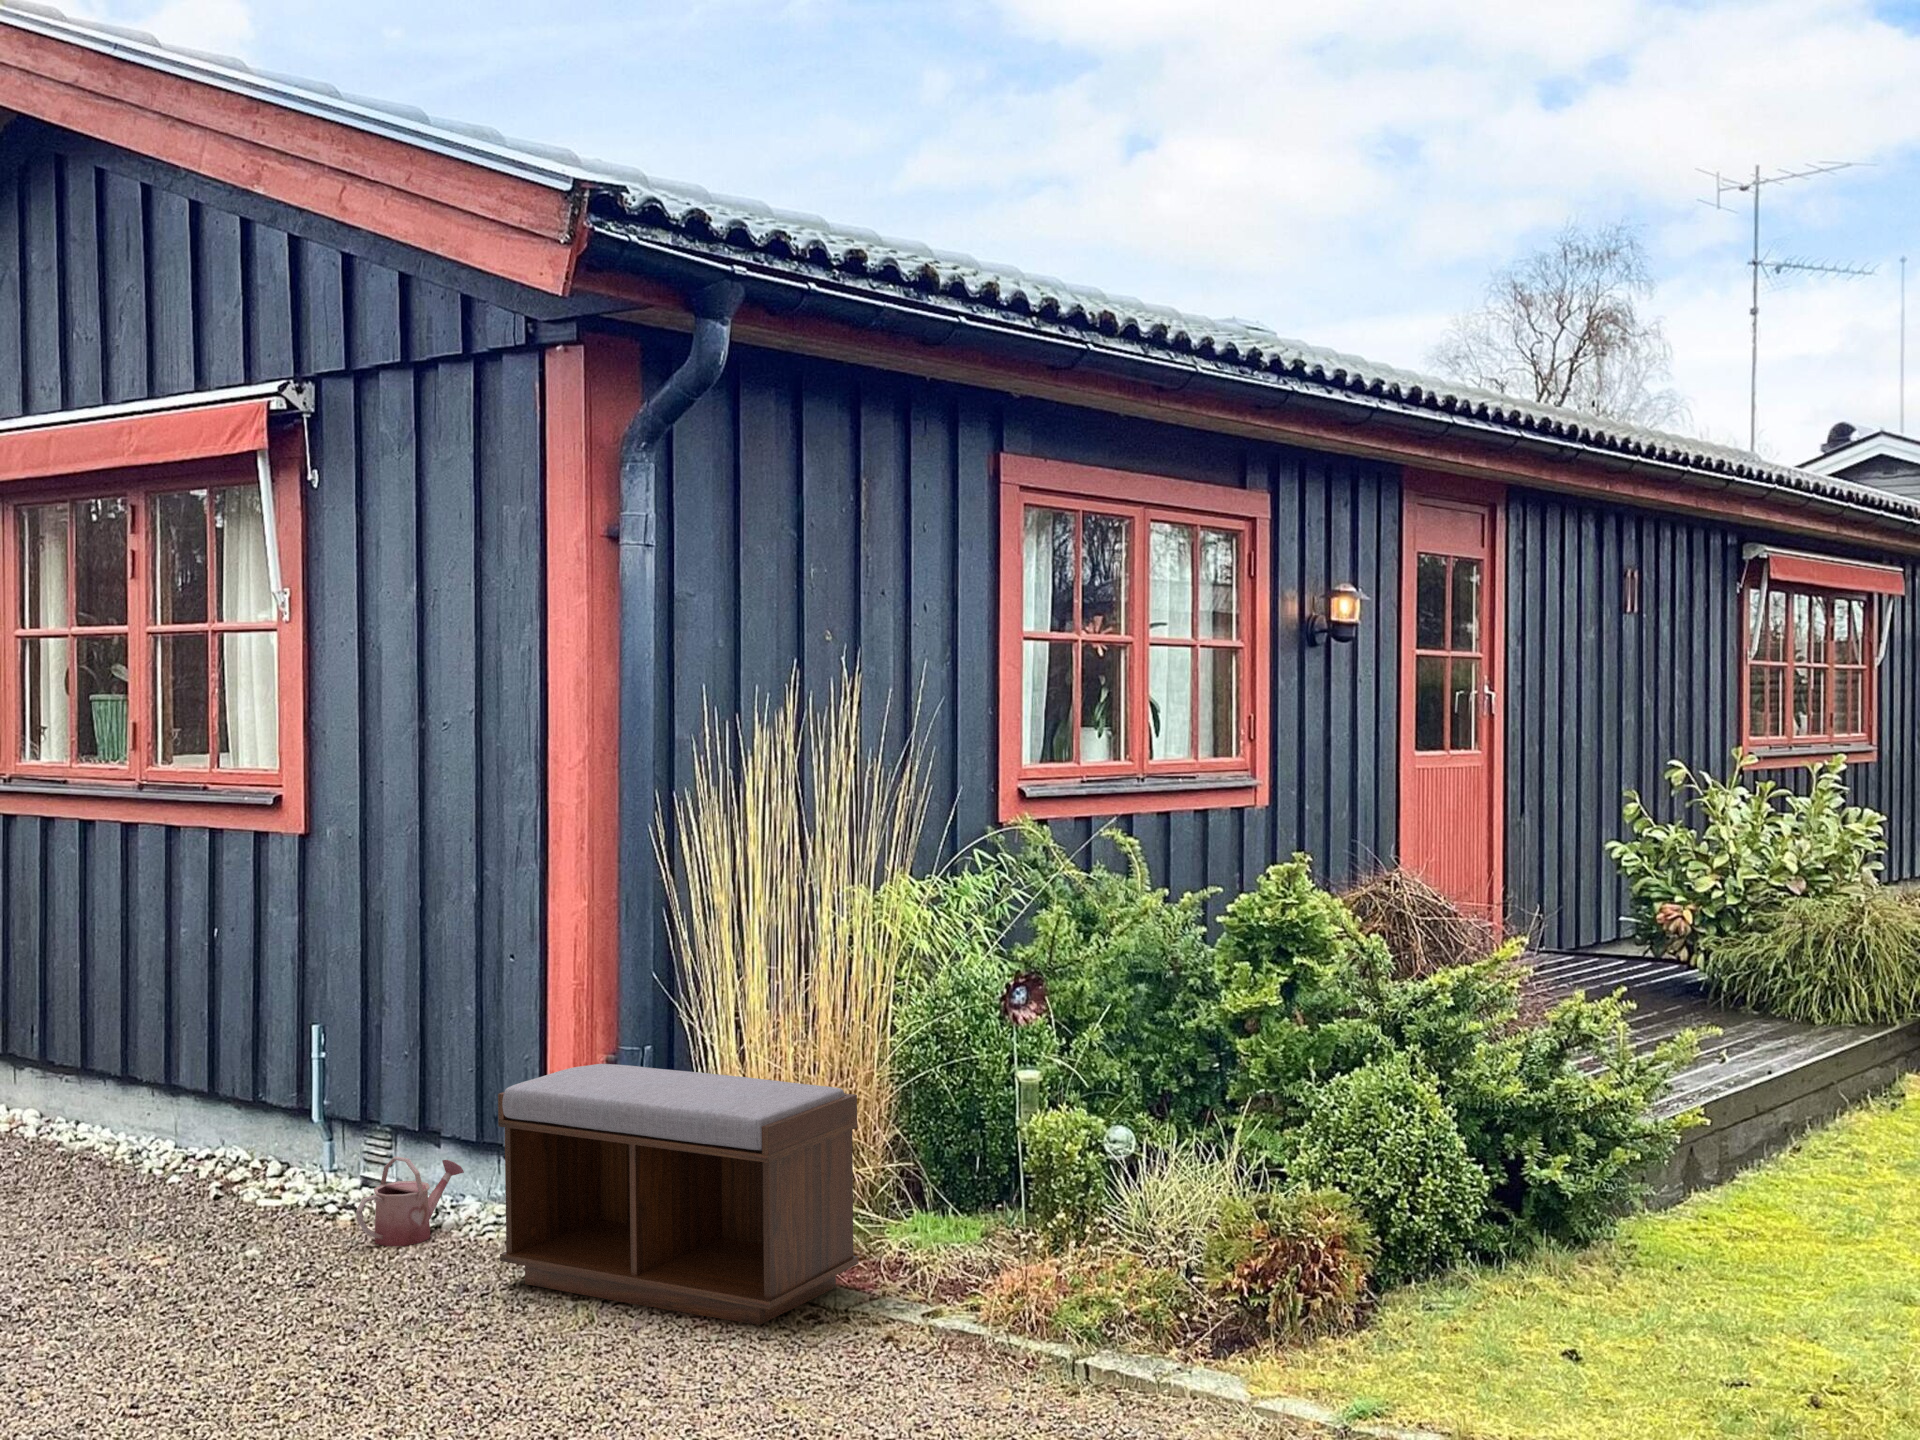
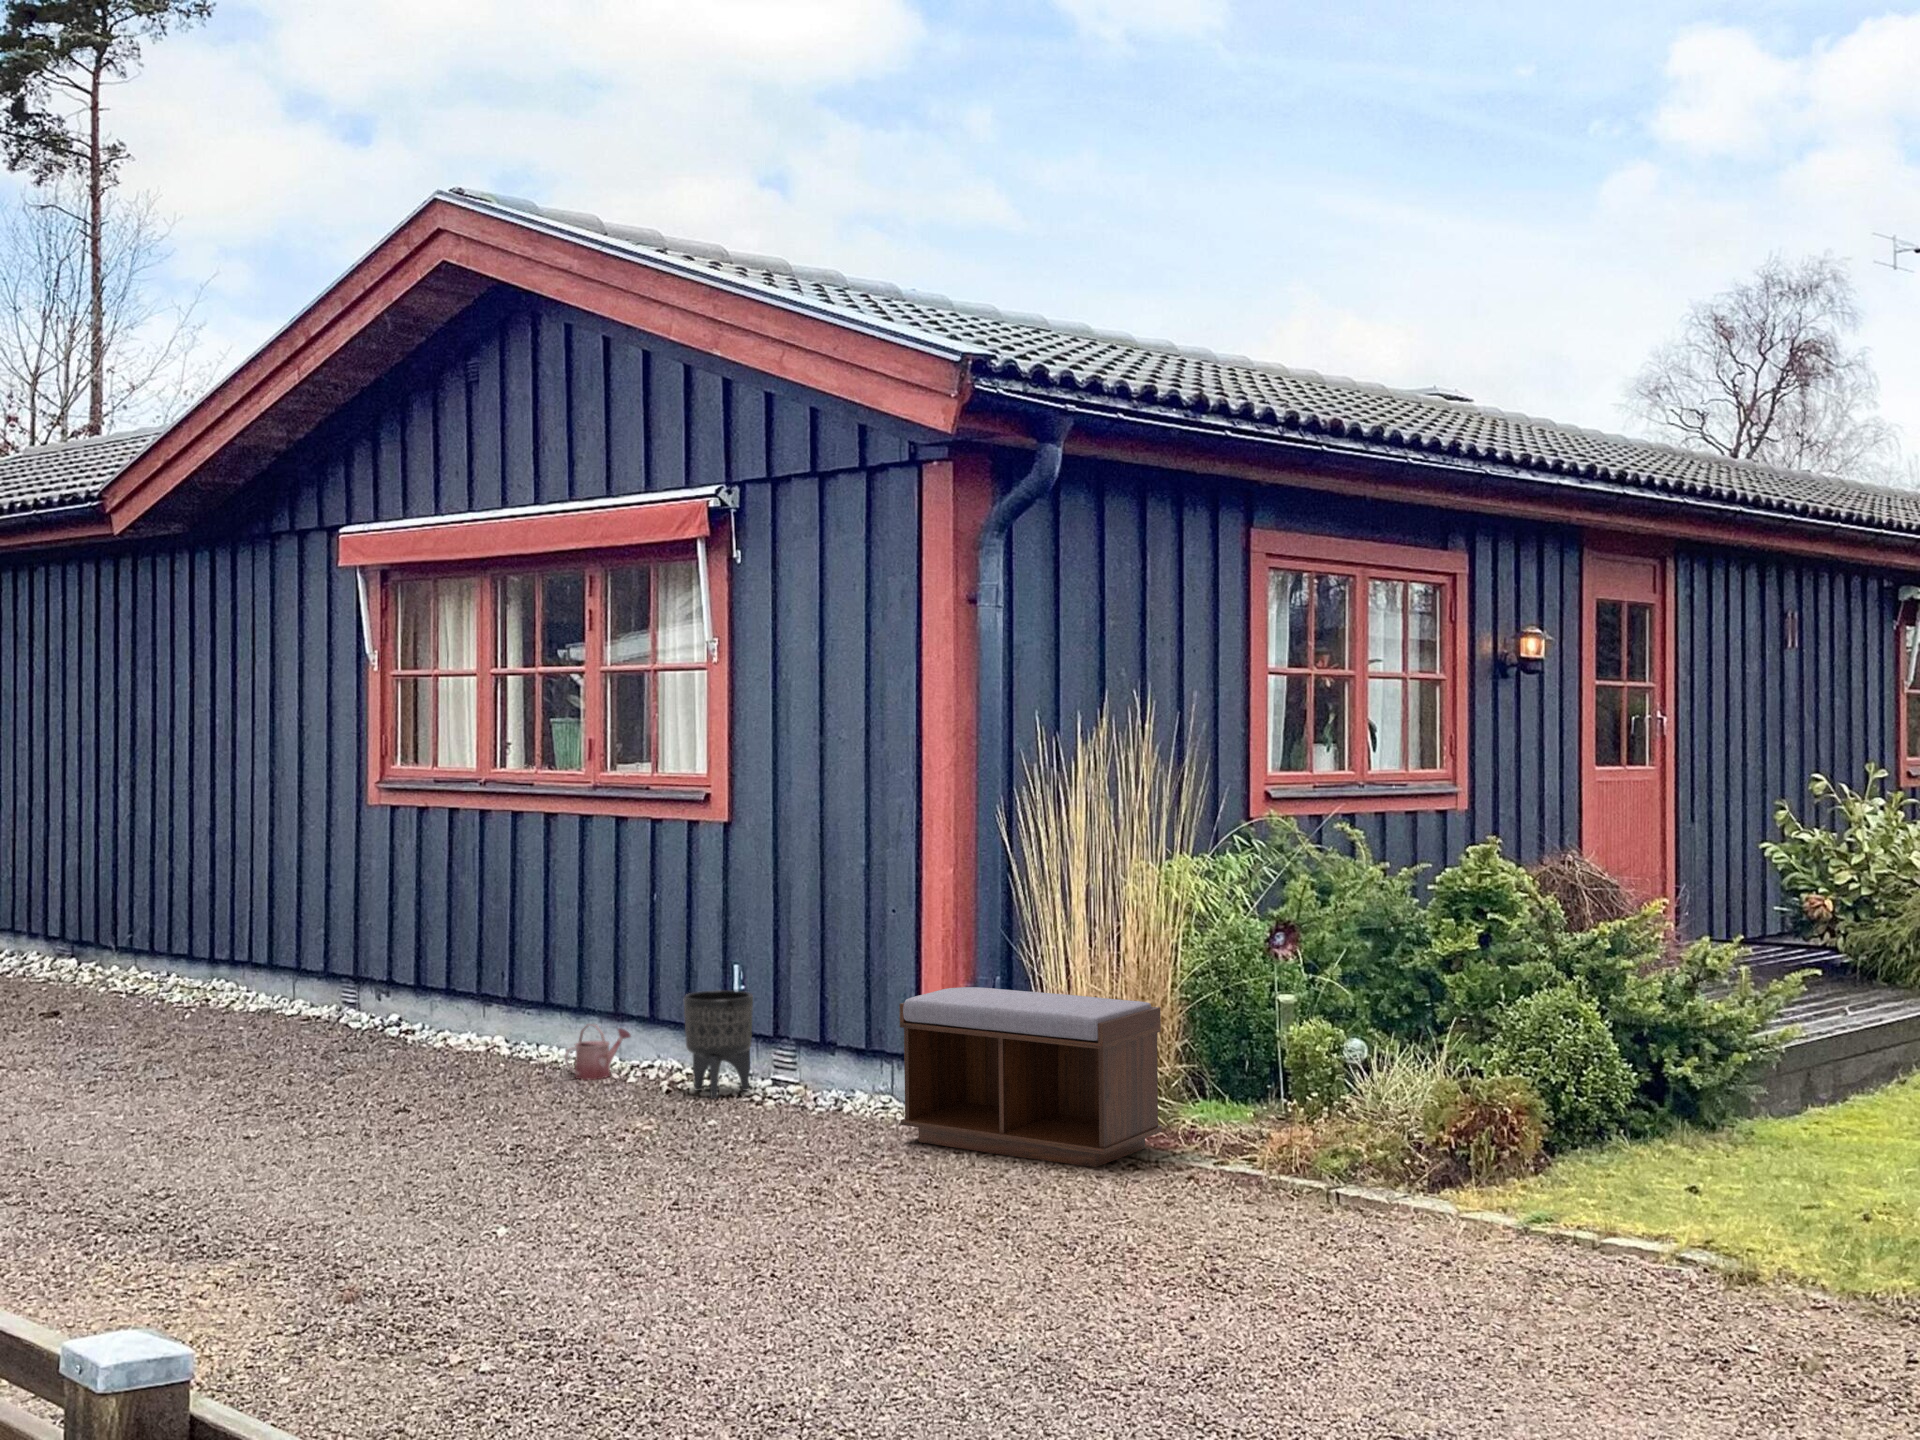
planter: none [233,1060,332,1211] -> present [683,990,753,1099]
watering can: present [356,1156,464,1246] -> present [564,1024,631,1080]

